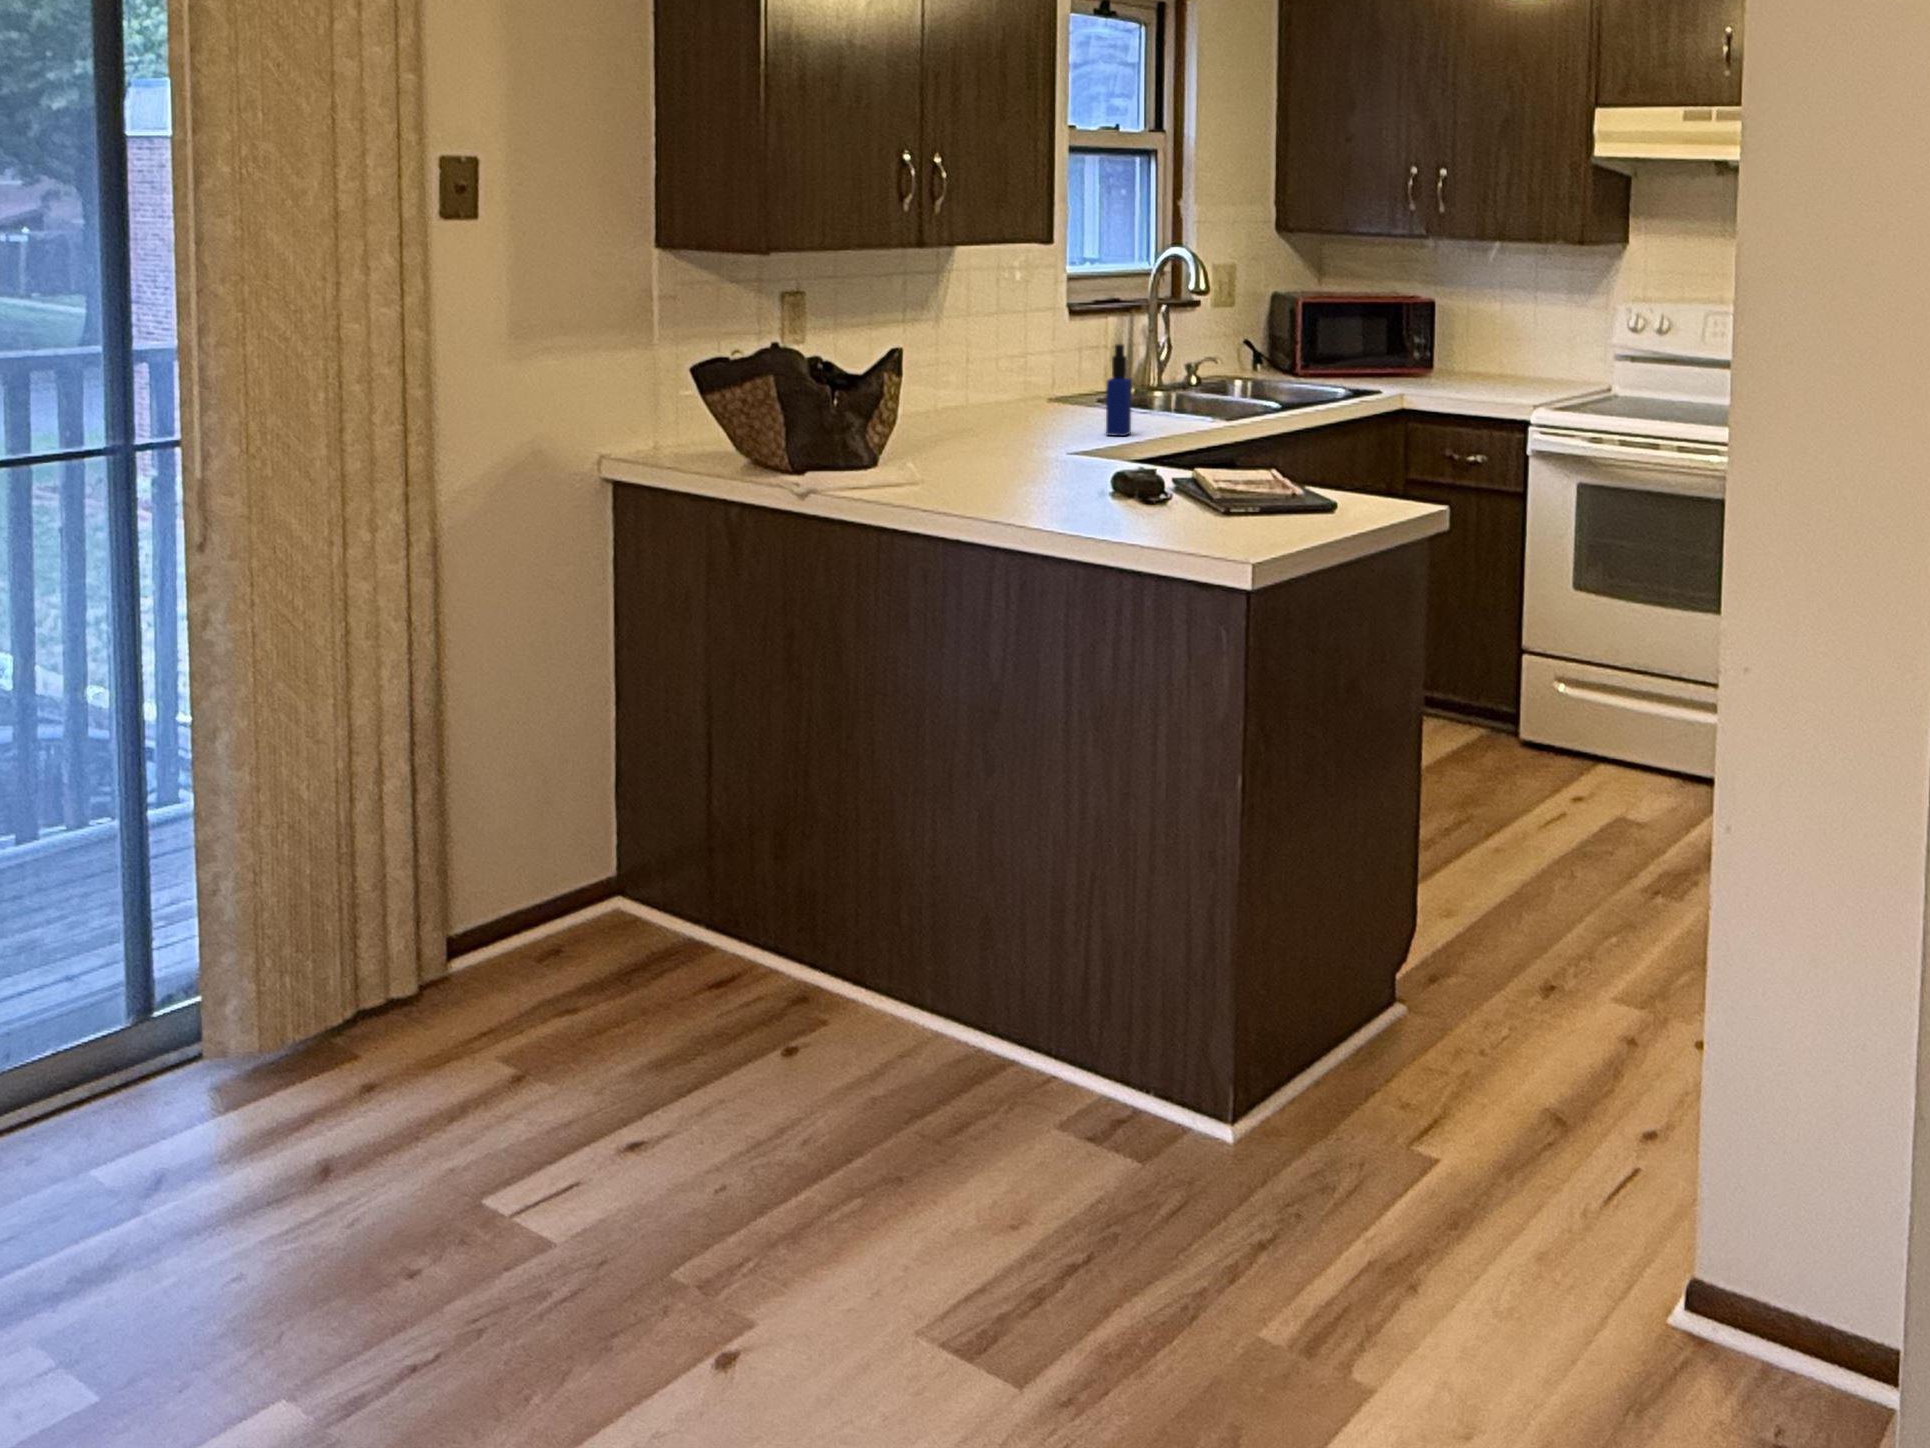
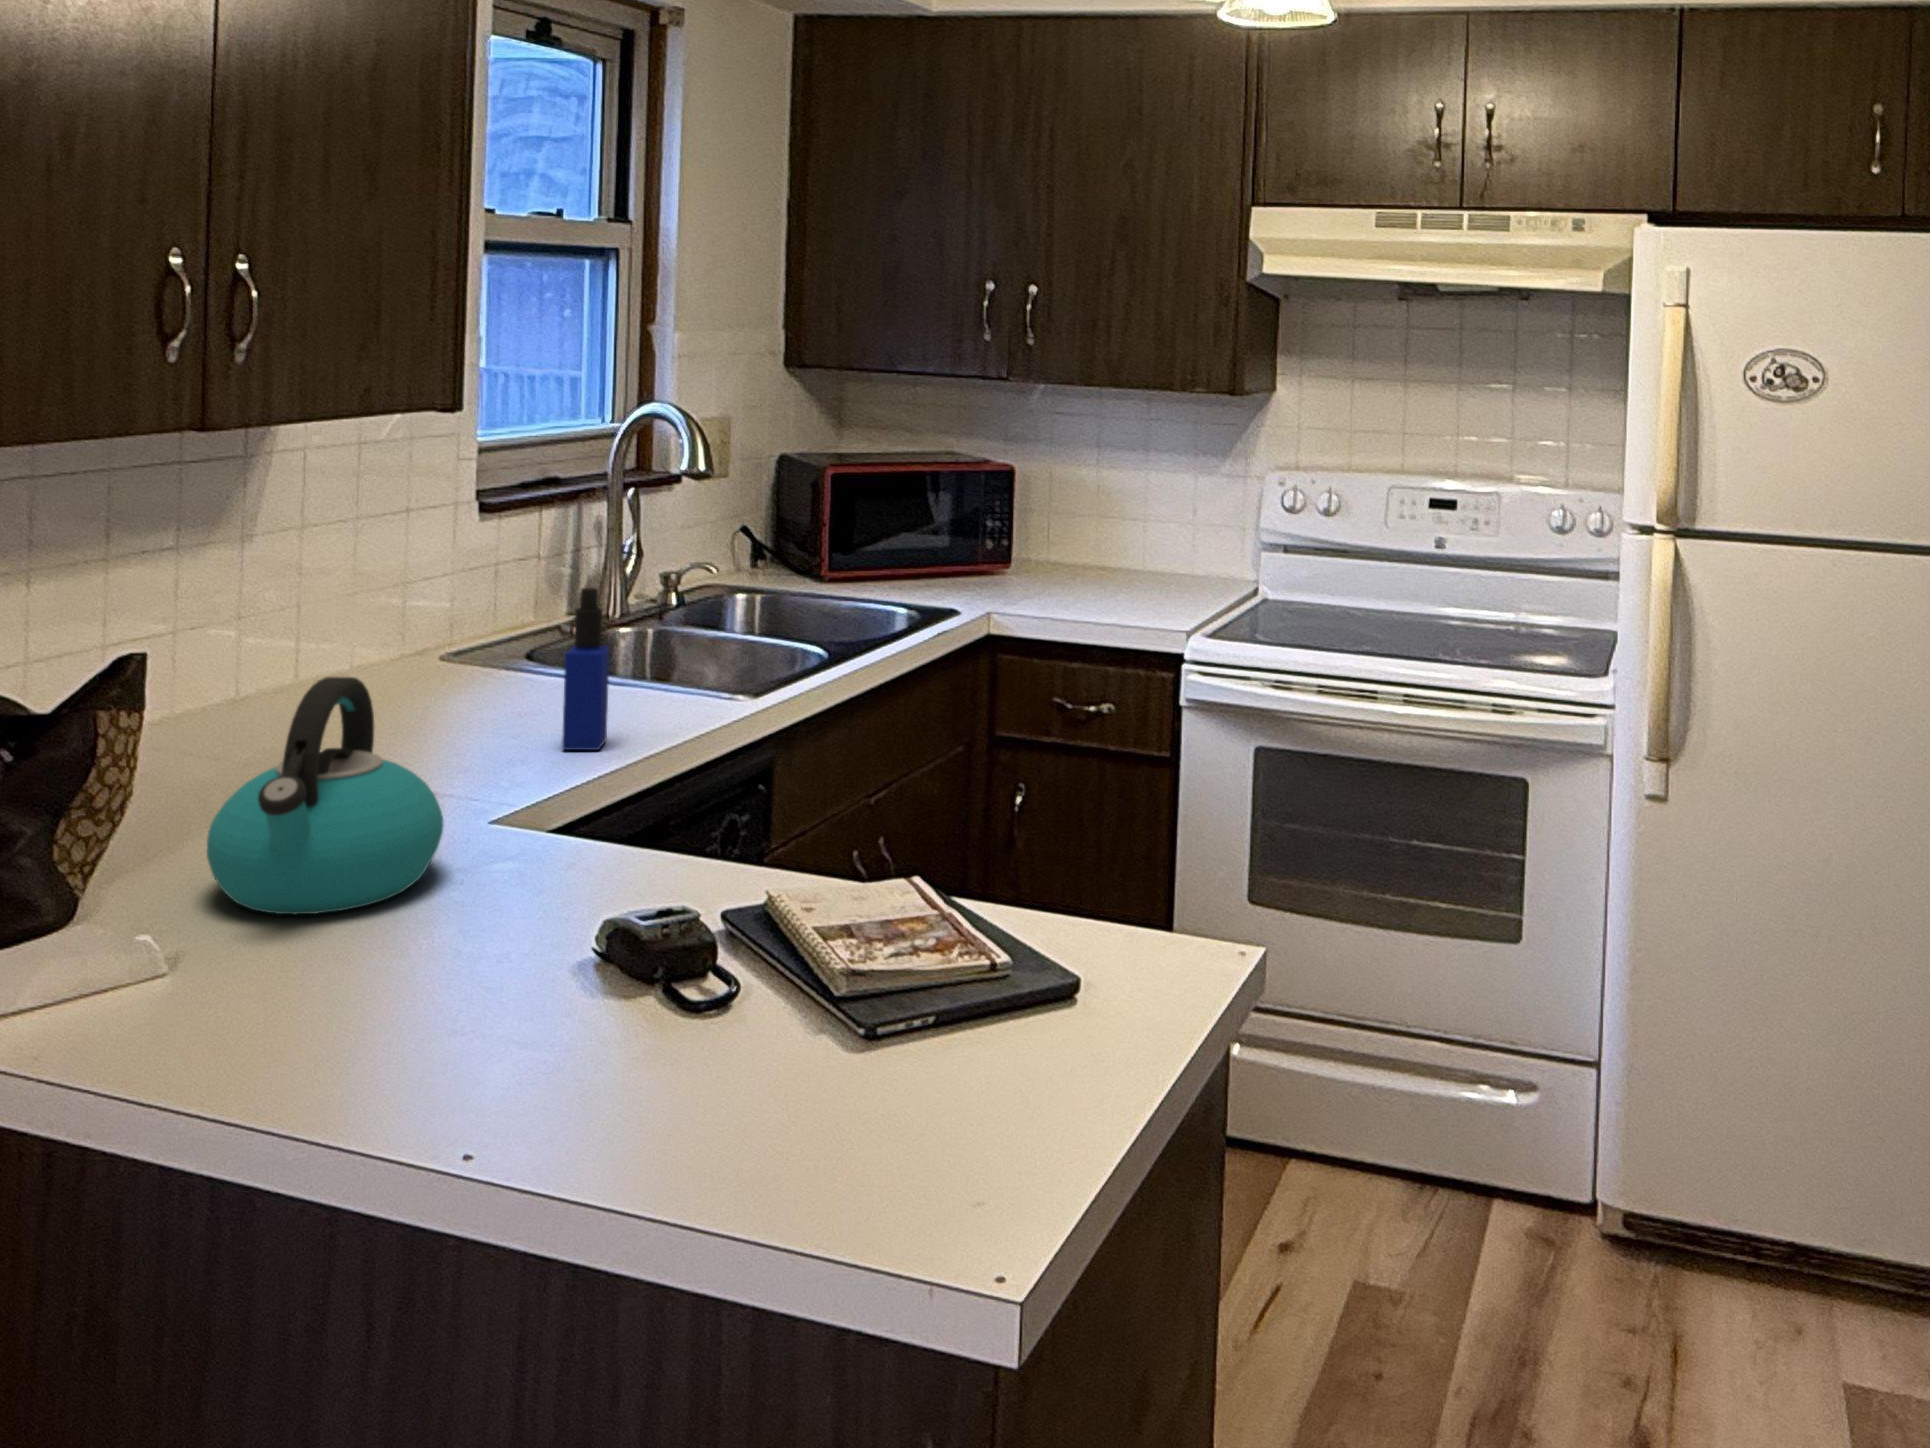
kettle: none [929,367,1037,476] -> present [207,677,444,914]

